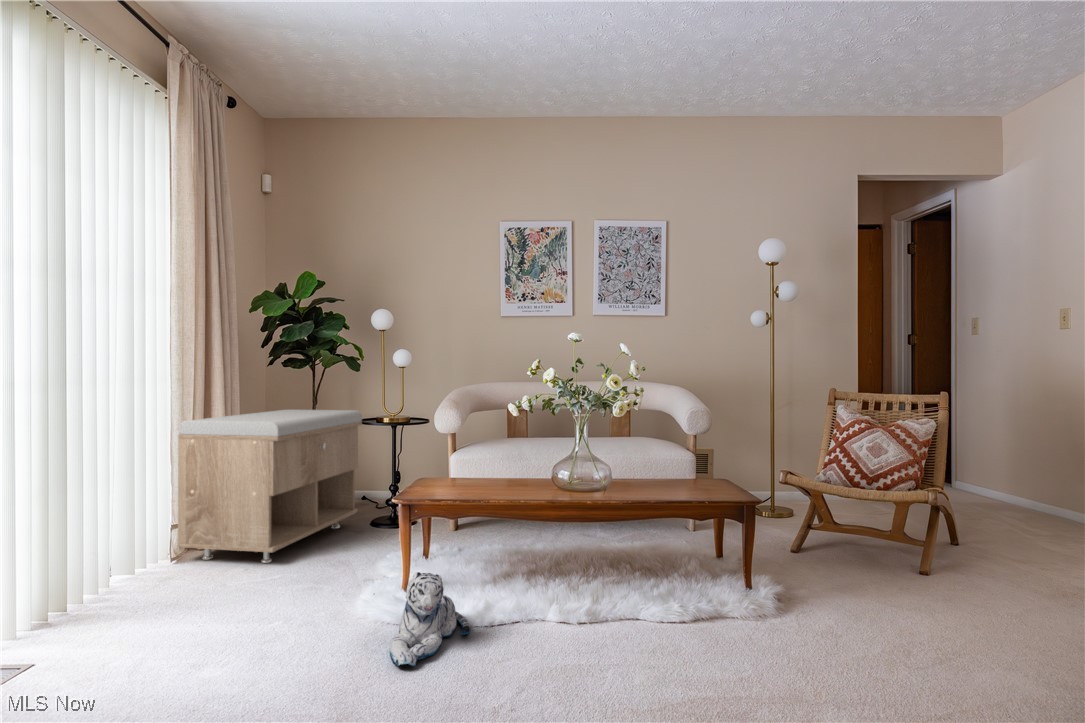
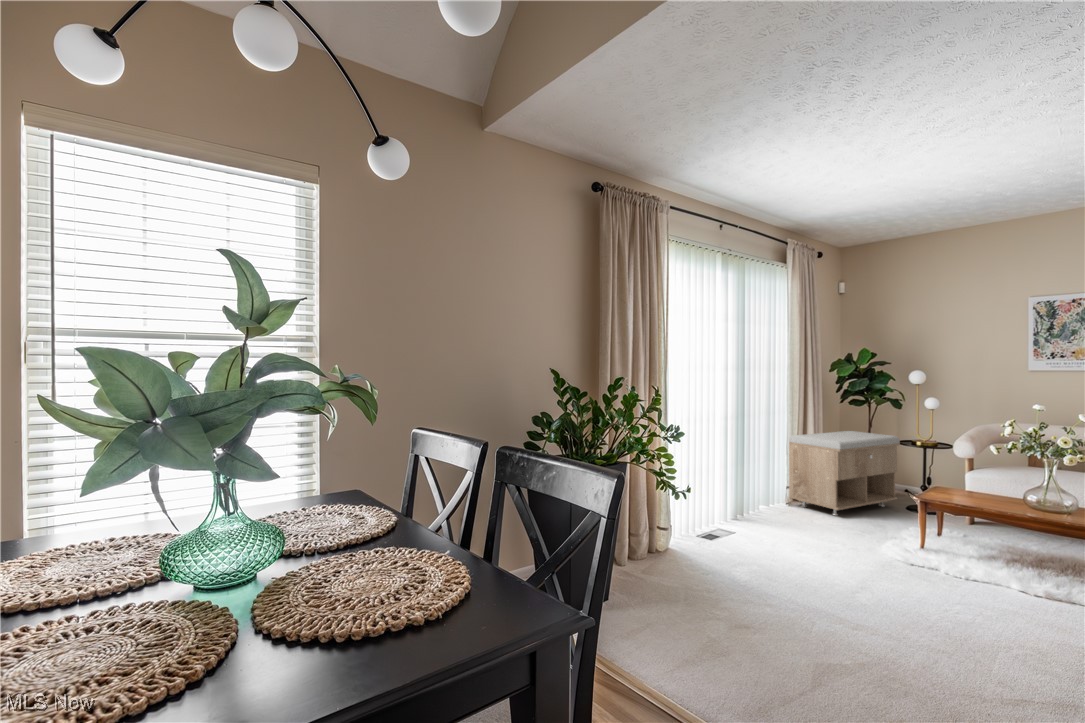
plush toy: present [390,572,470,667] -> none [892,533,947,577]

